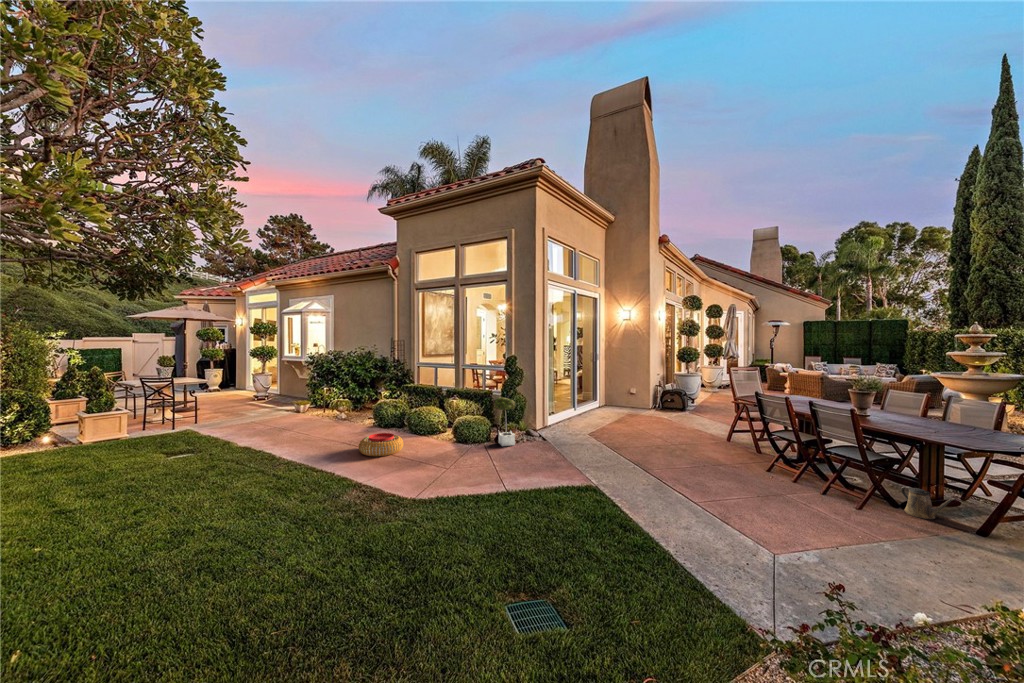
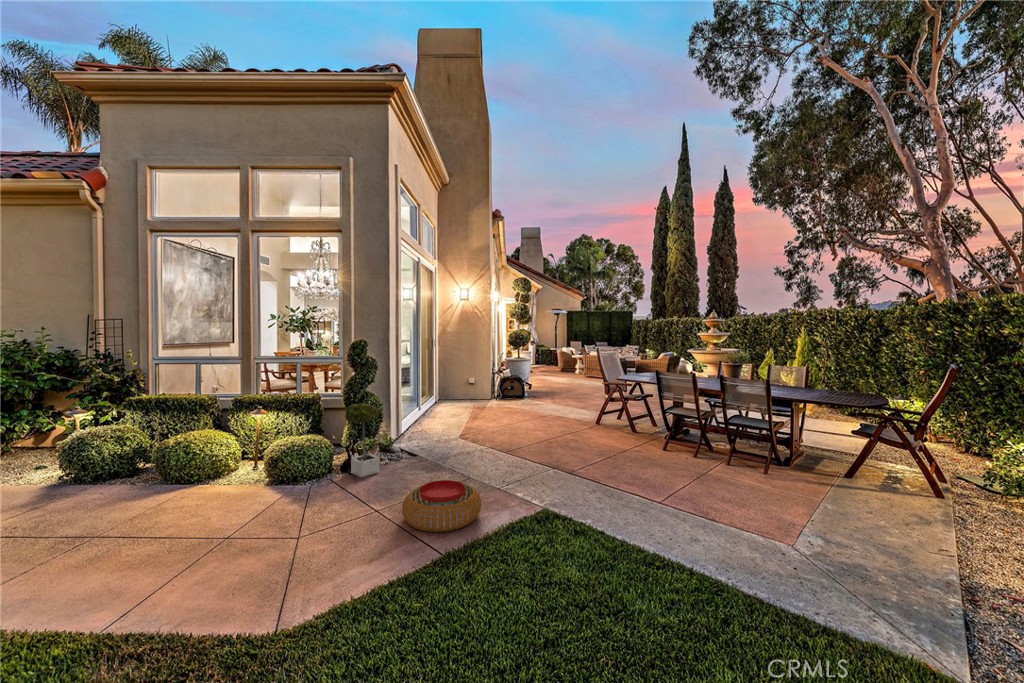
pouf: present [358,433,403,456] -> present [402,480,481,532]
watering can: present [901,487,956,519] -> none [780,446,831,472]

